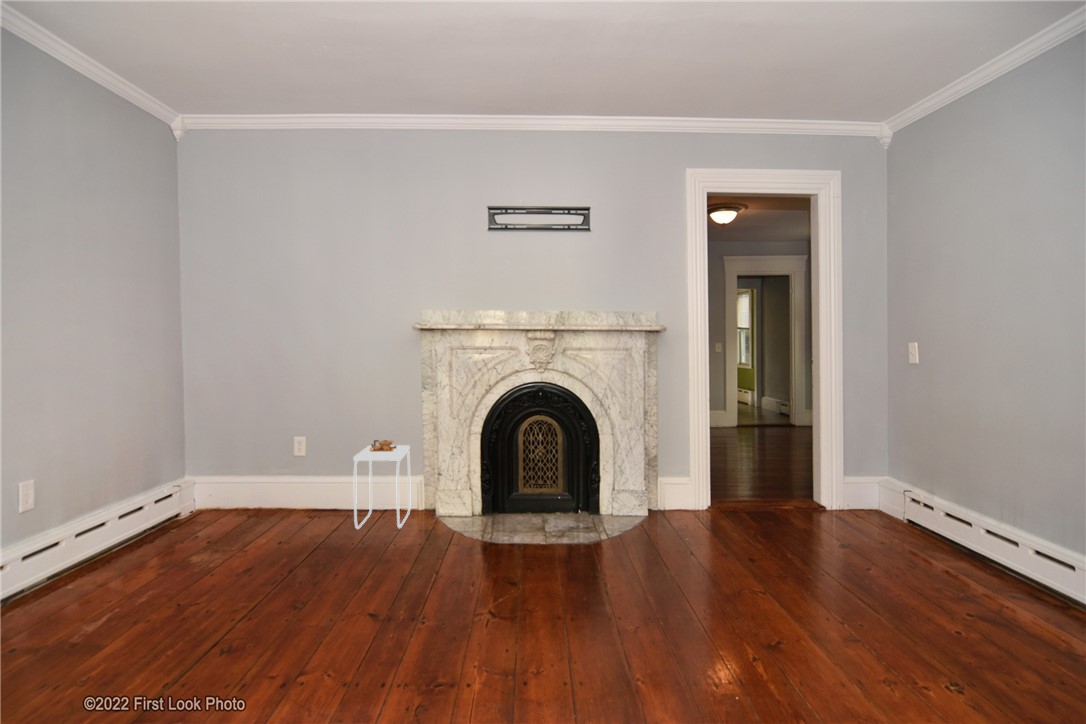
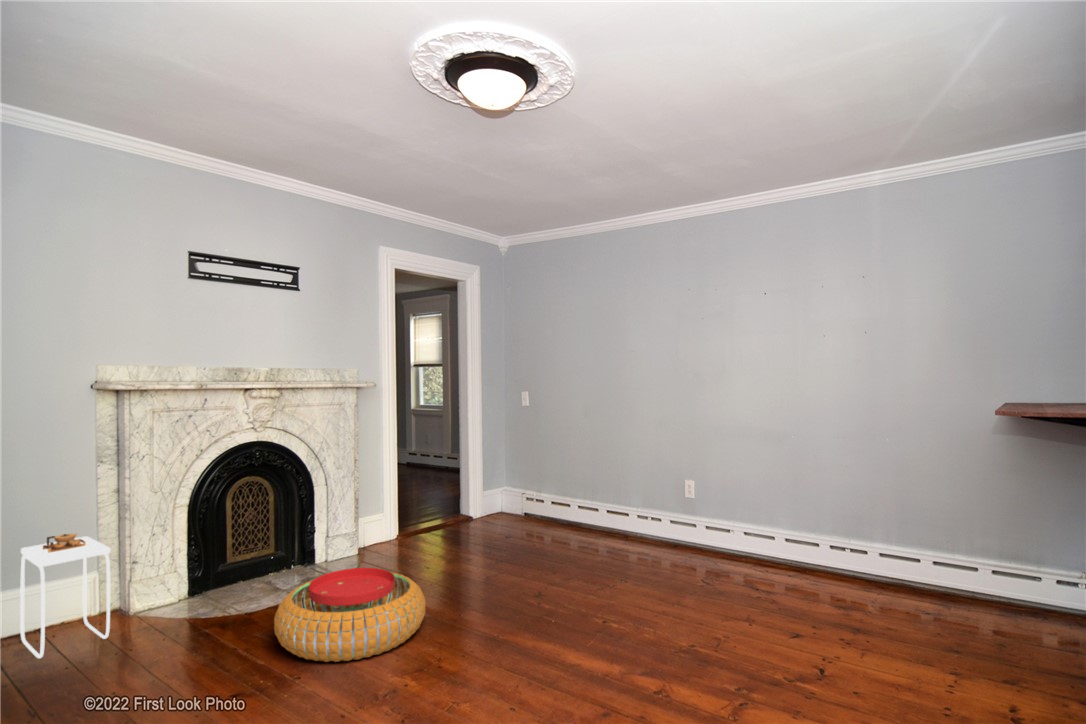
pouf: none [454,523,616,630] -> present [274,568,425,662]

